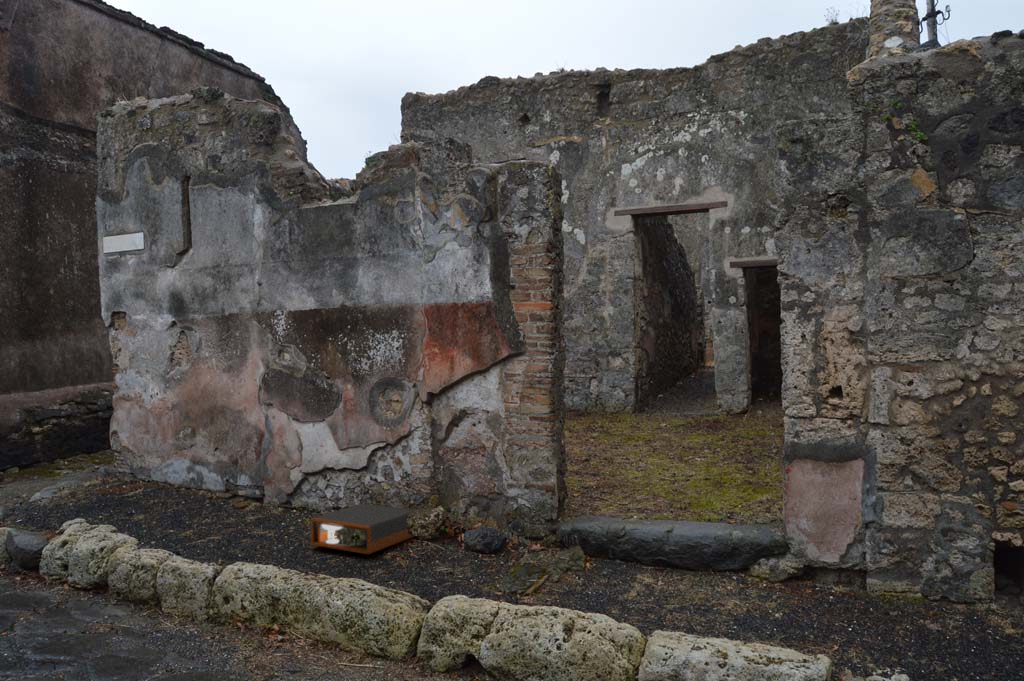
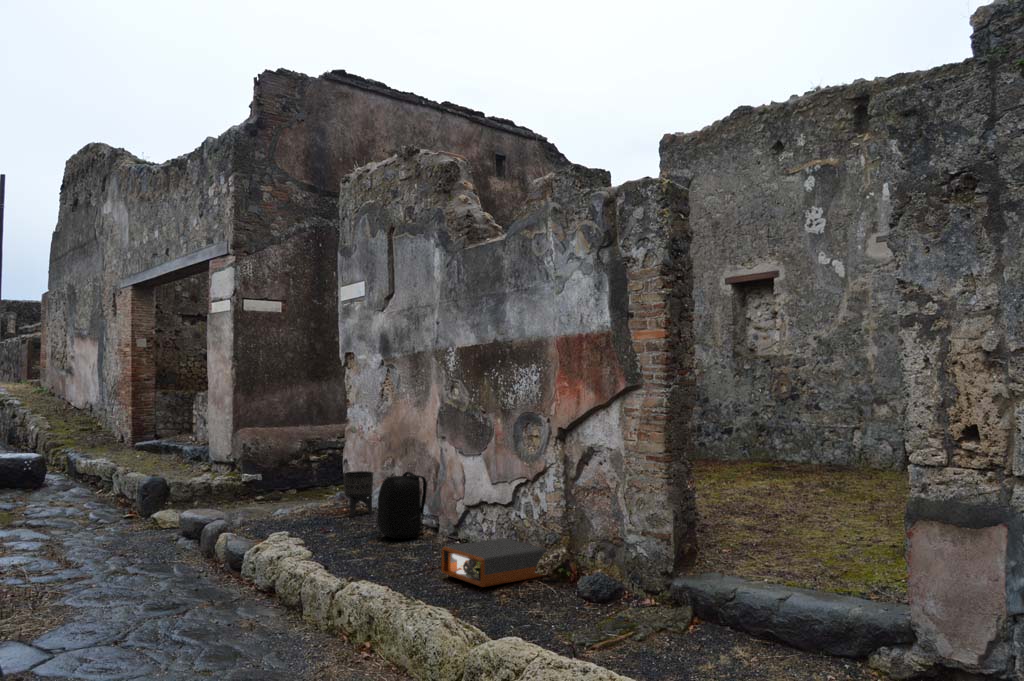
backpack: none [196,442,256,514] -> present [377,472,427,539]
planter: none [127,443,163,494] -> present [344,471,373,517]

